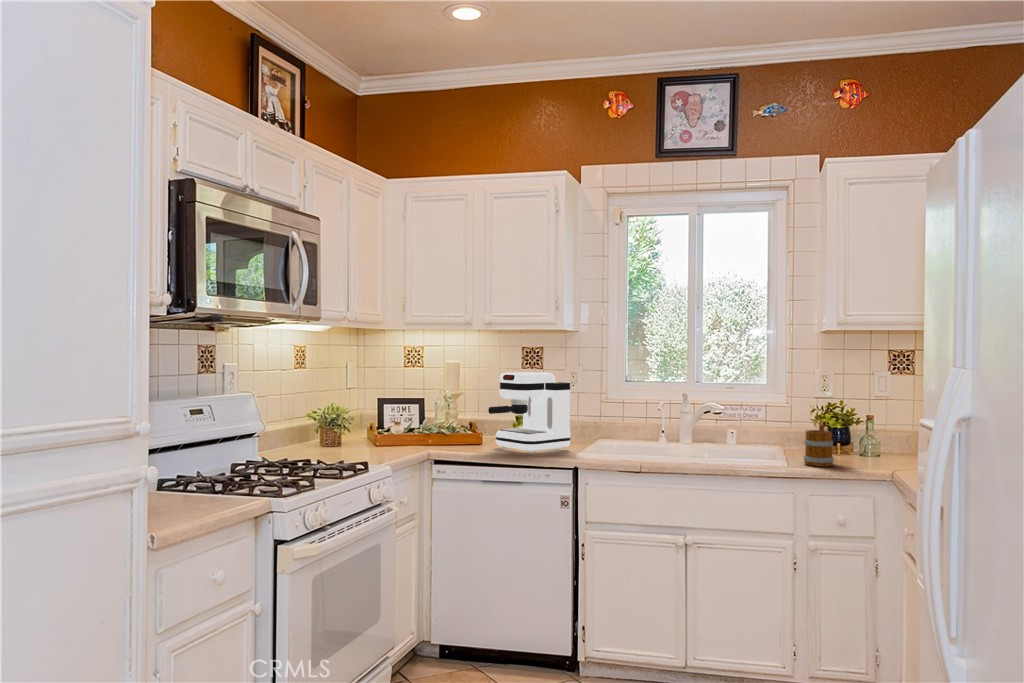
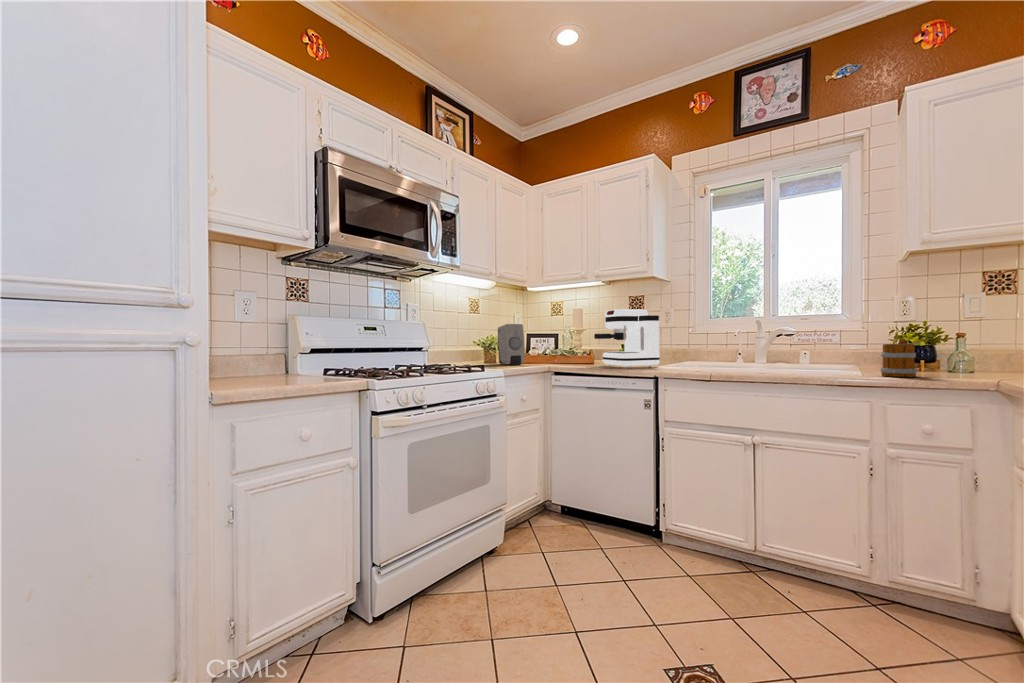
soap dispenser: none [344,391,389,452] -> present [498,324,525,365]

